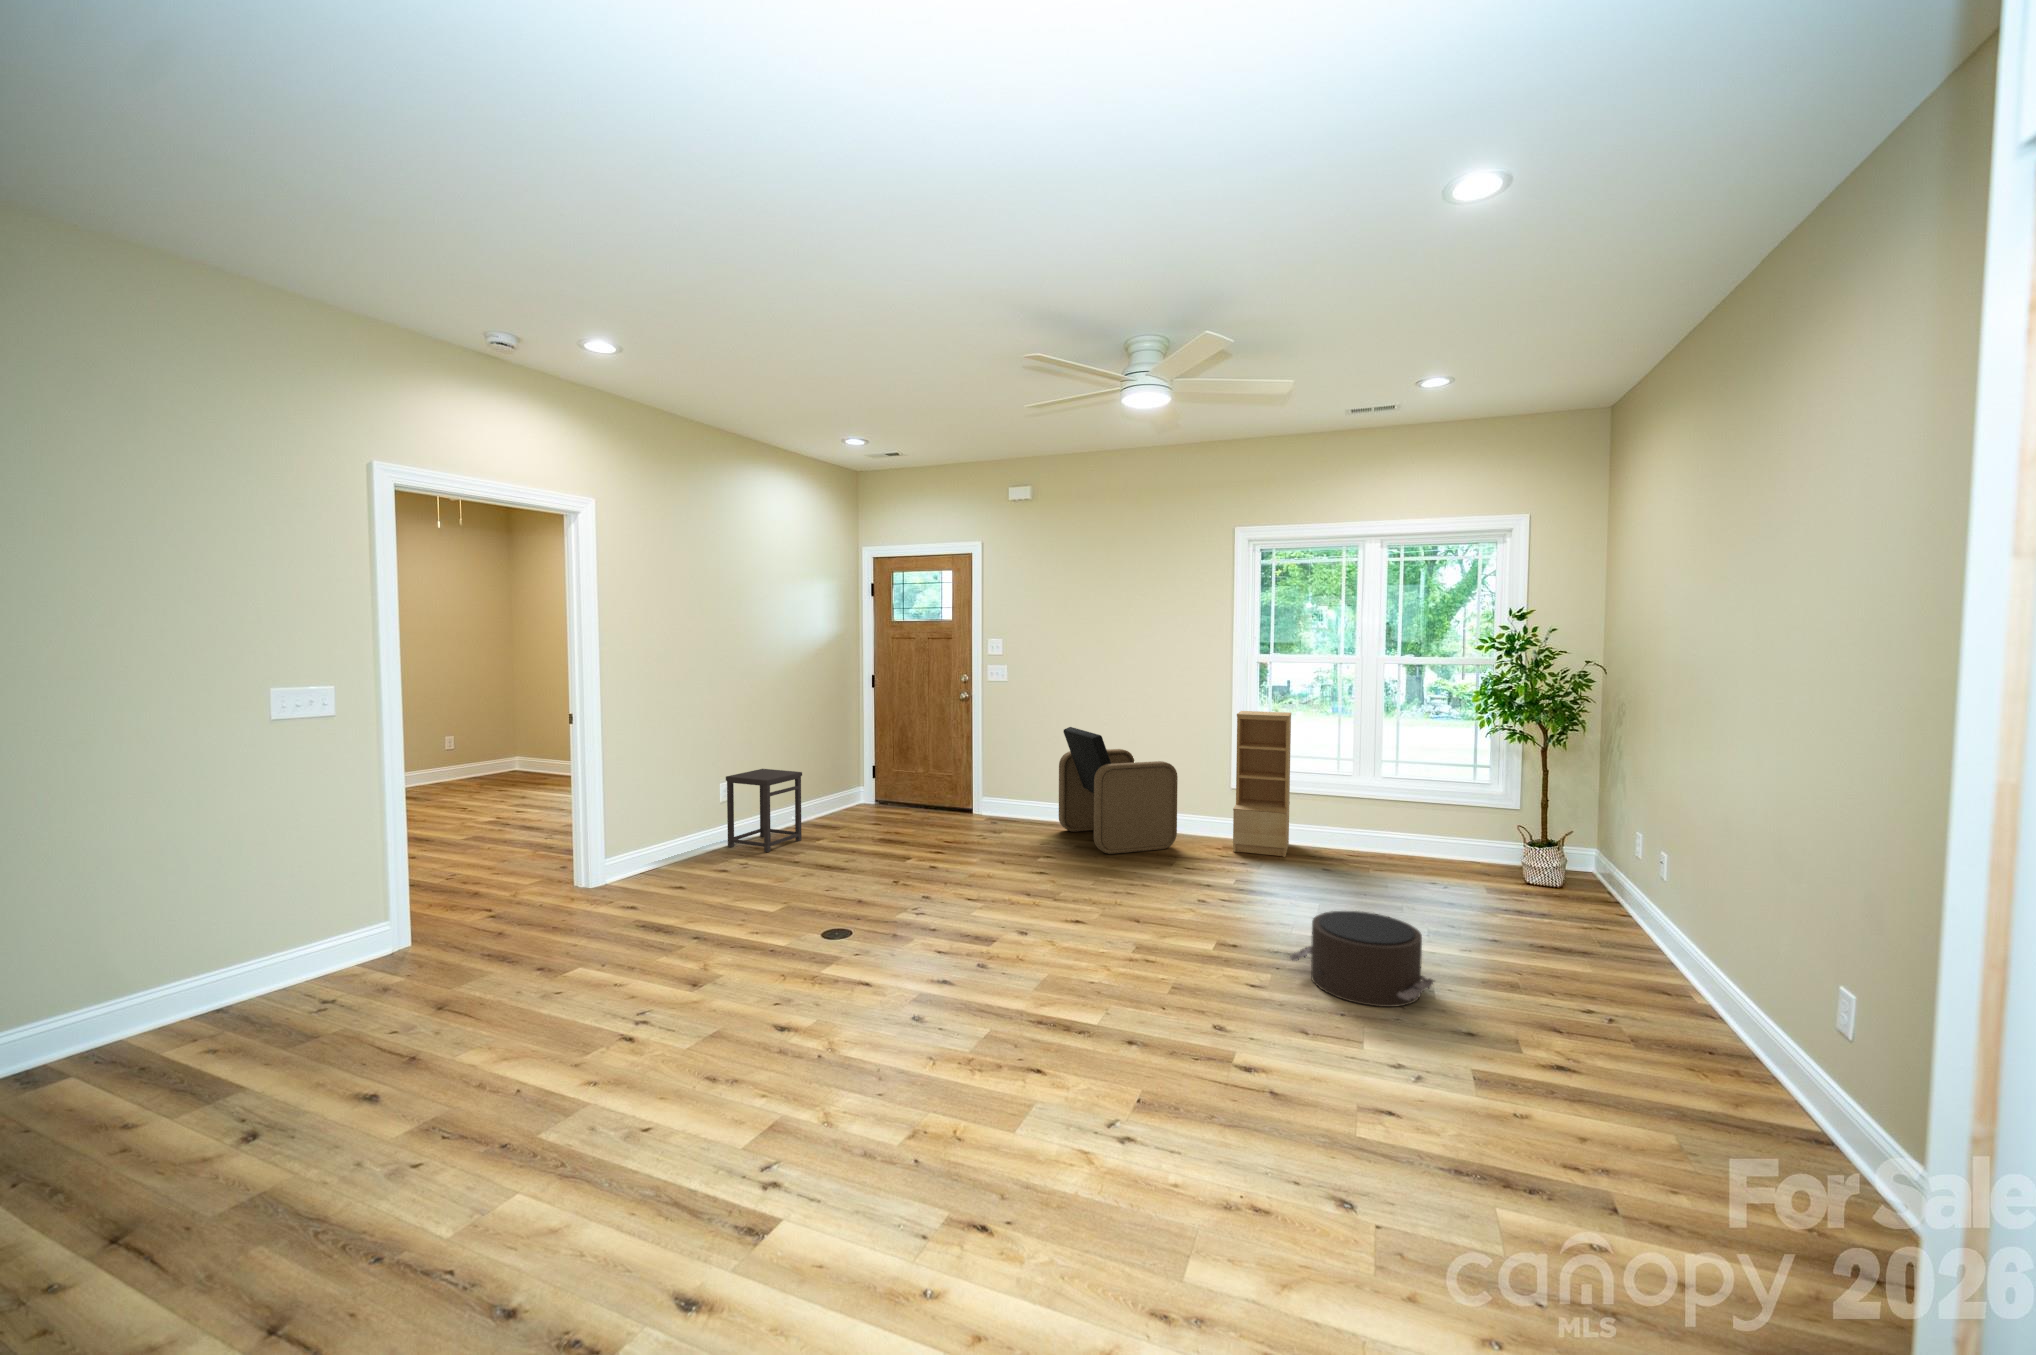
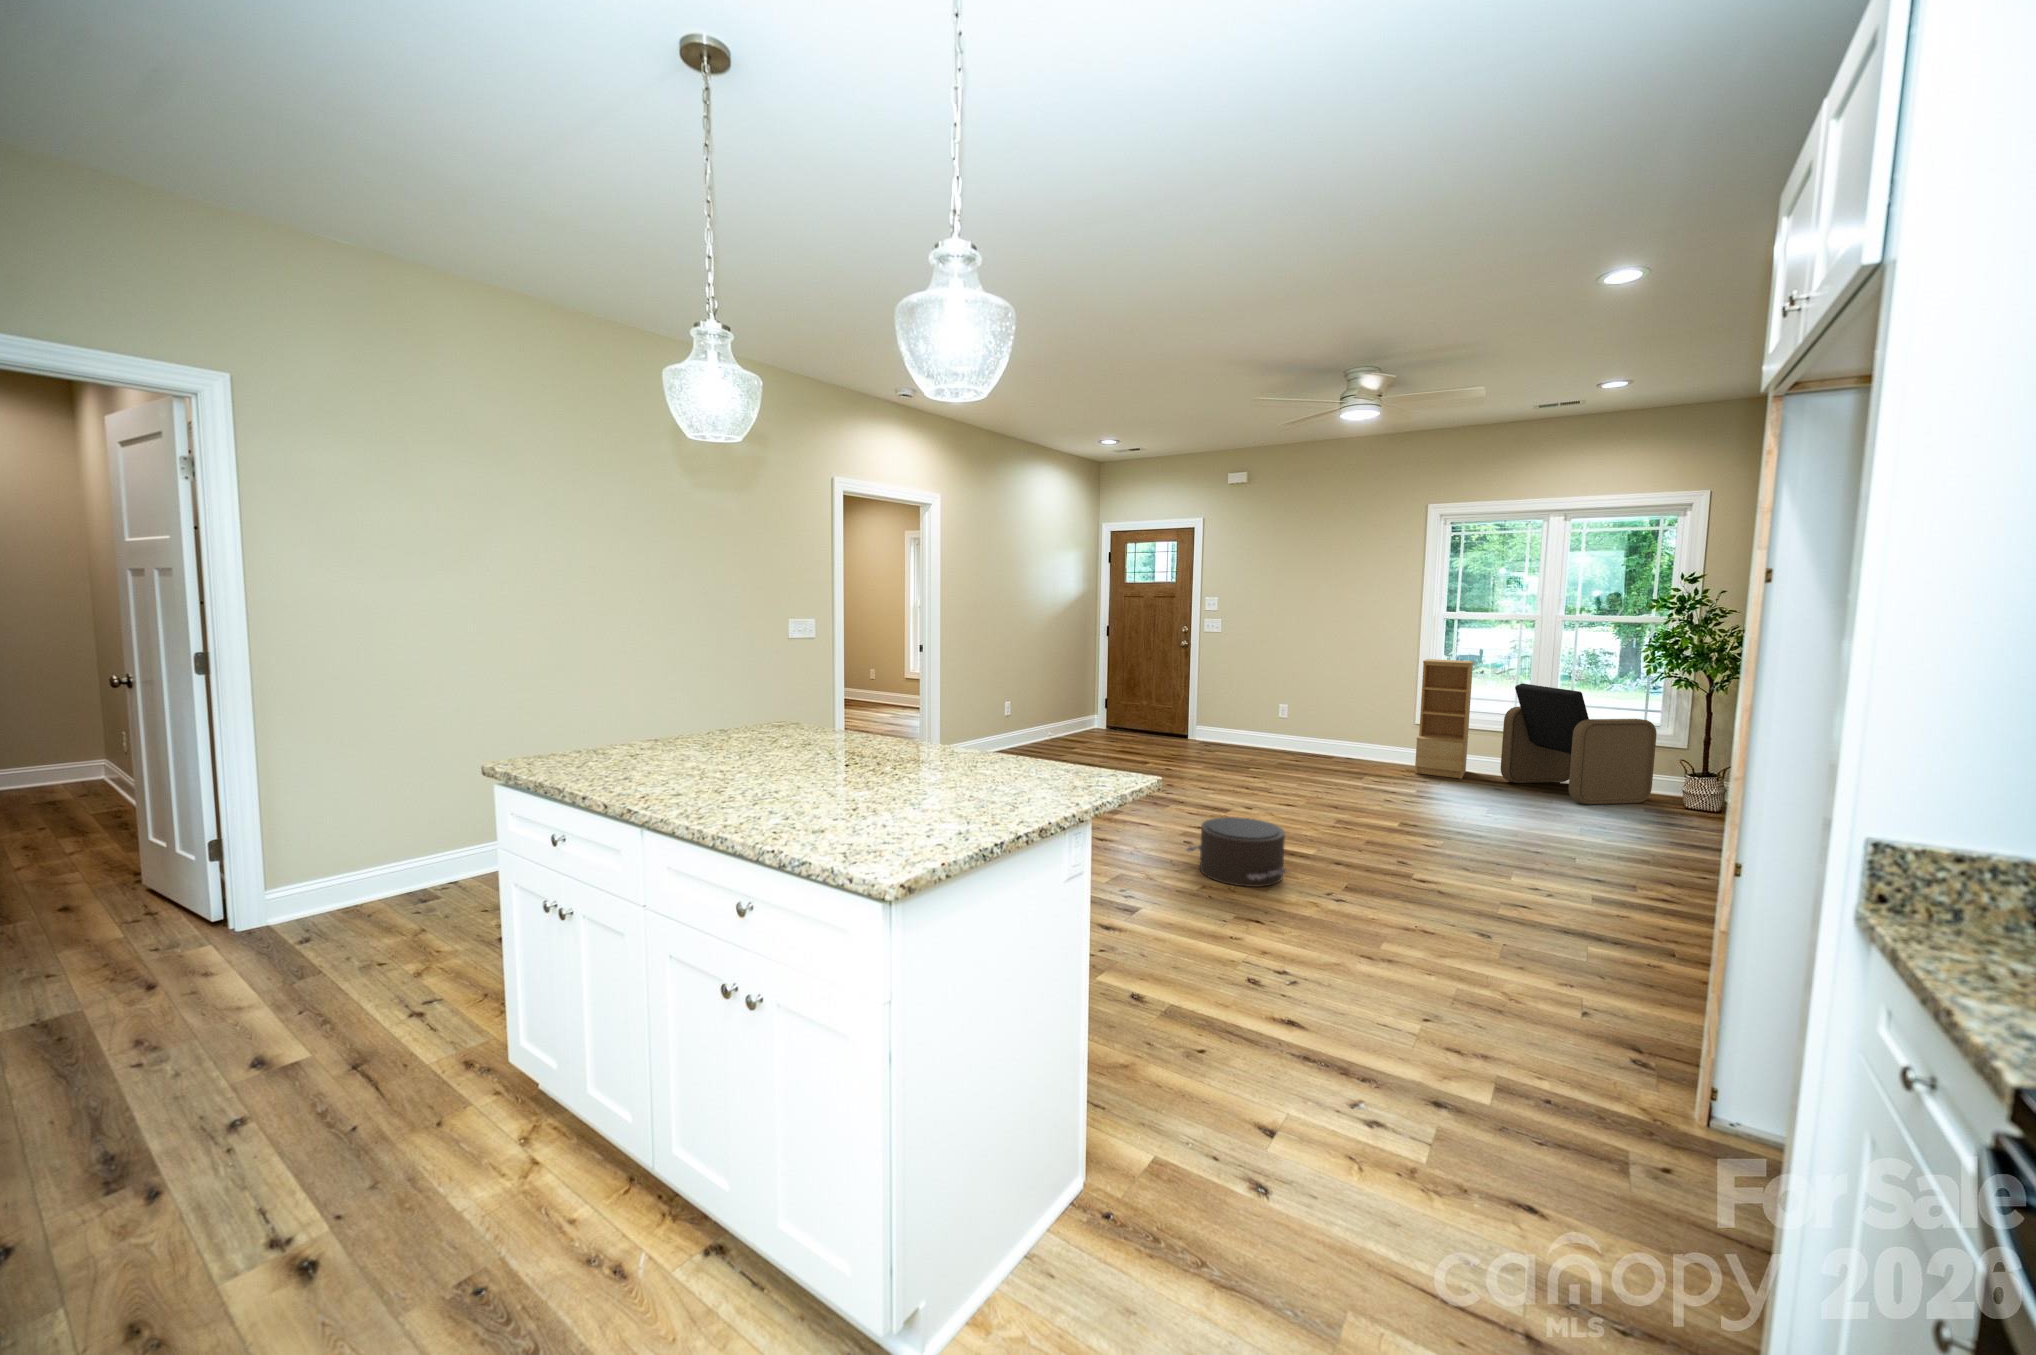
armchair: present [1059,727,1178,854] -> present [1501,683,1657,805]
side table: present [726,769,802,852] -> none [1009,695,1063,755]
pouf: present [1289,911,1434,1007] -> present [1186,817,1286,887]

